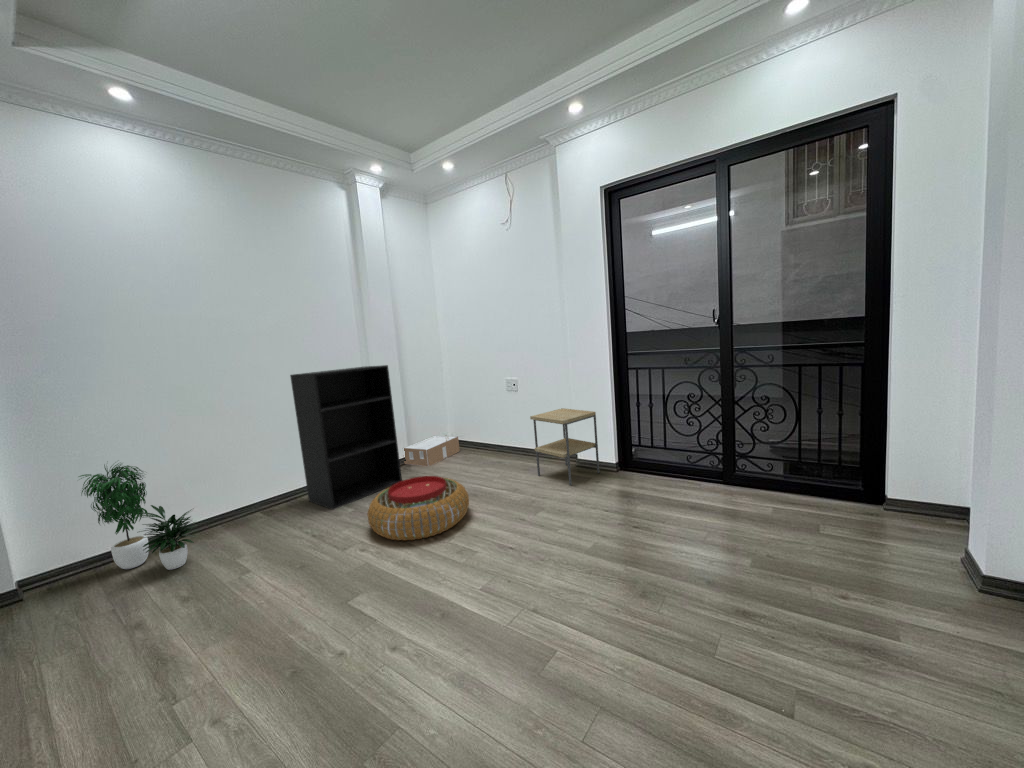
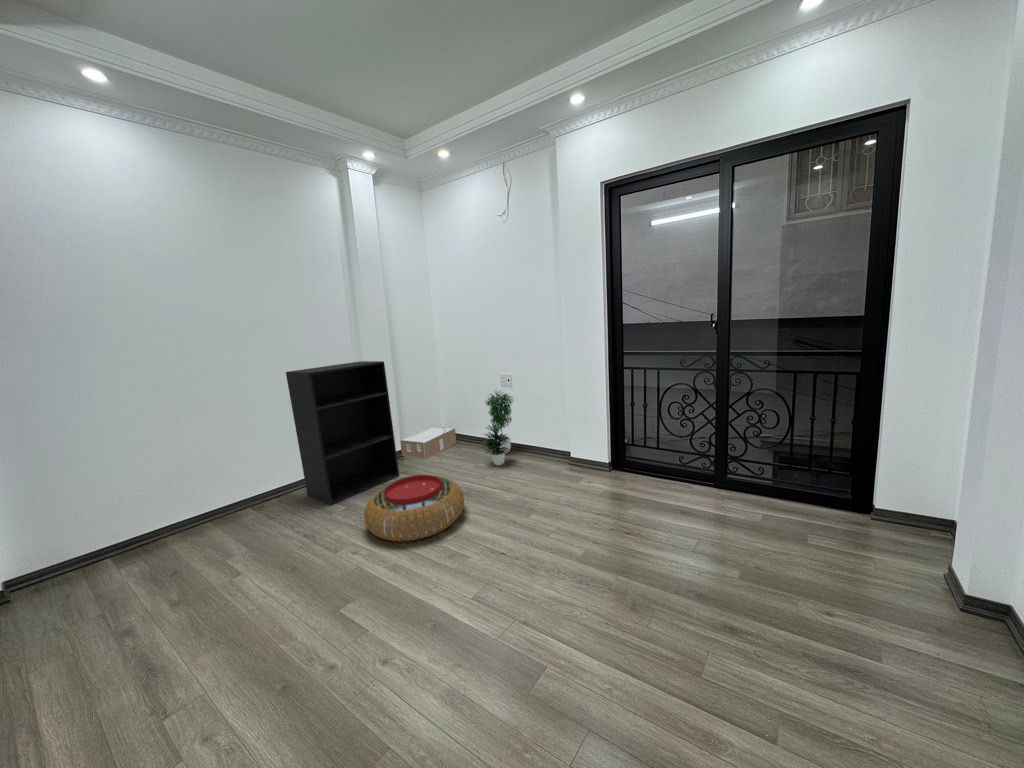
side table: present [530,408,599,486] -> none [526,405,593,483]
potted plant: present [79,464,195,570] -> present [481,392,513,466]

